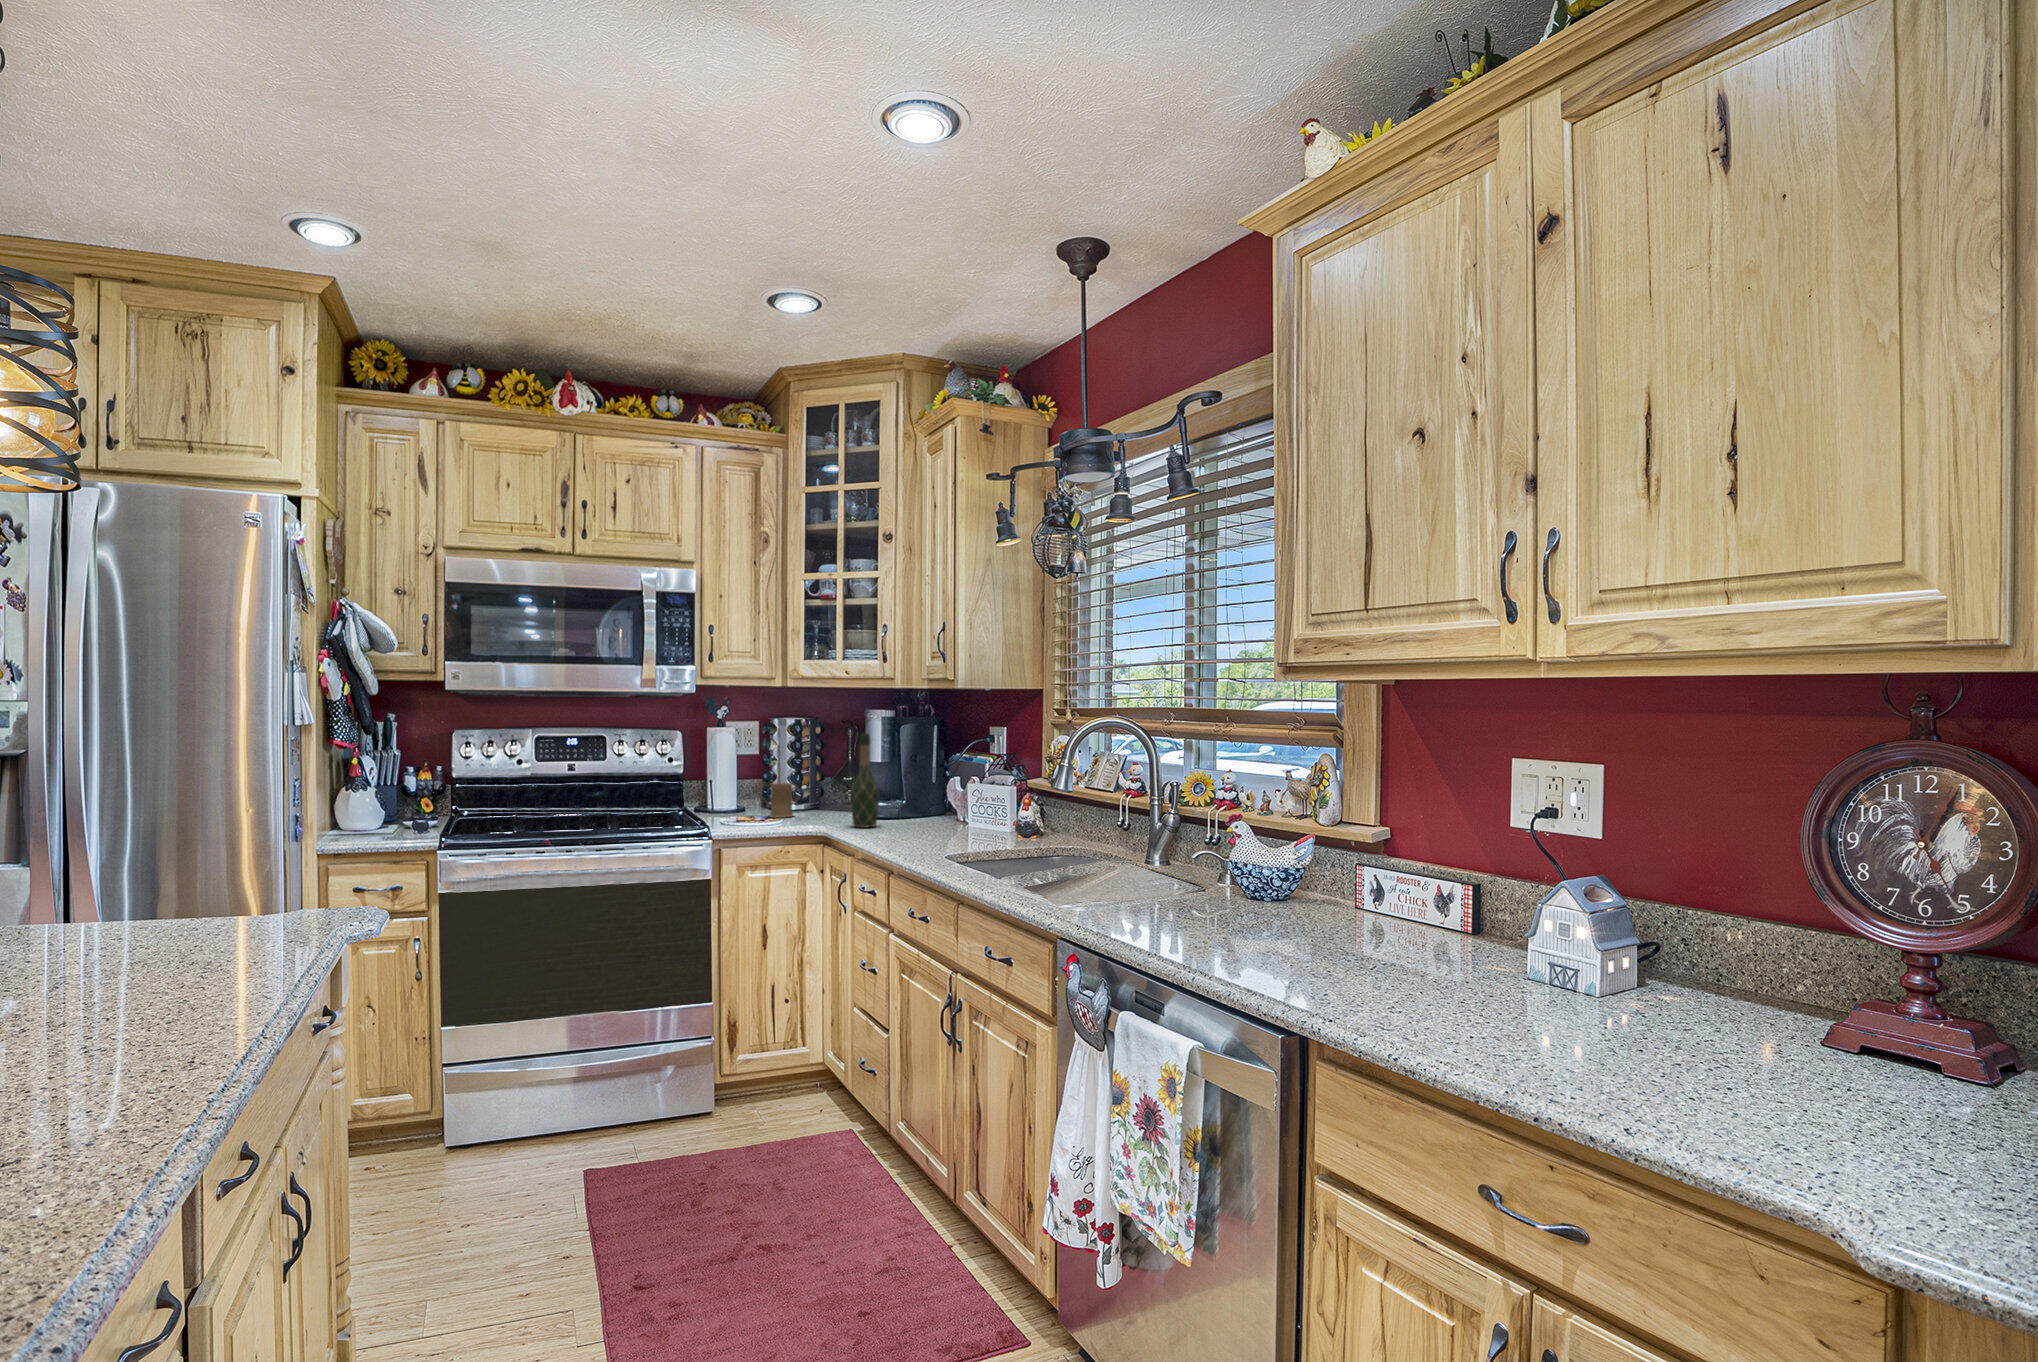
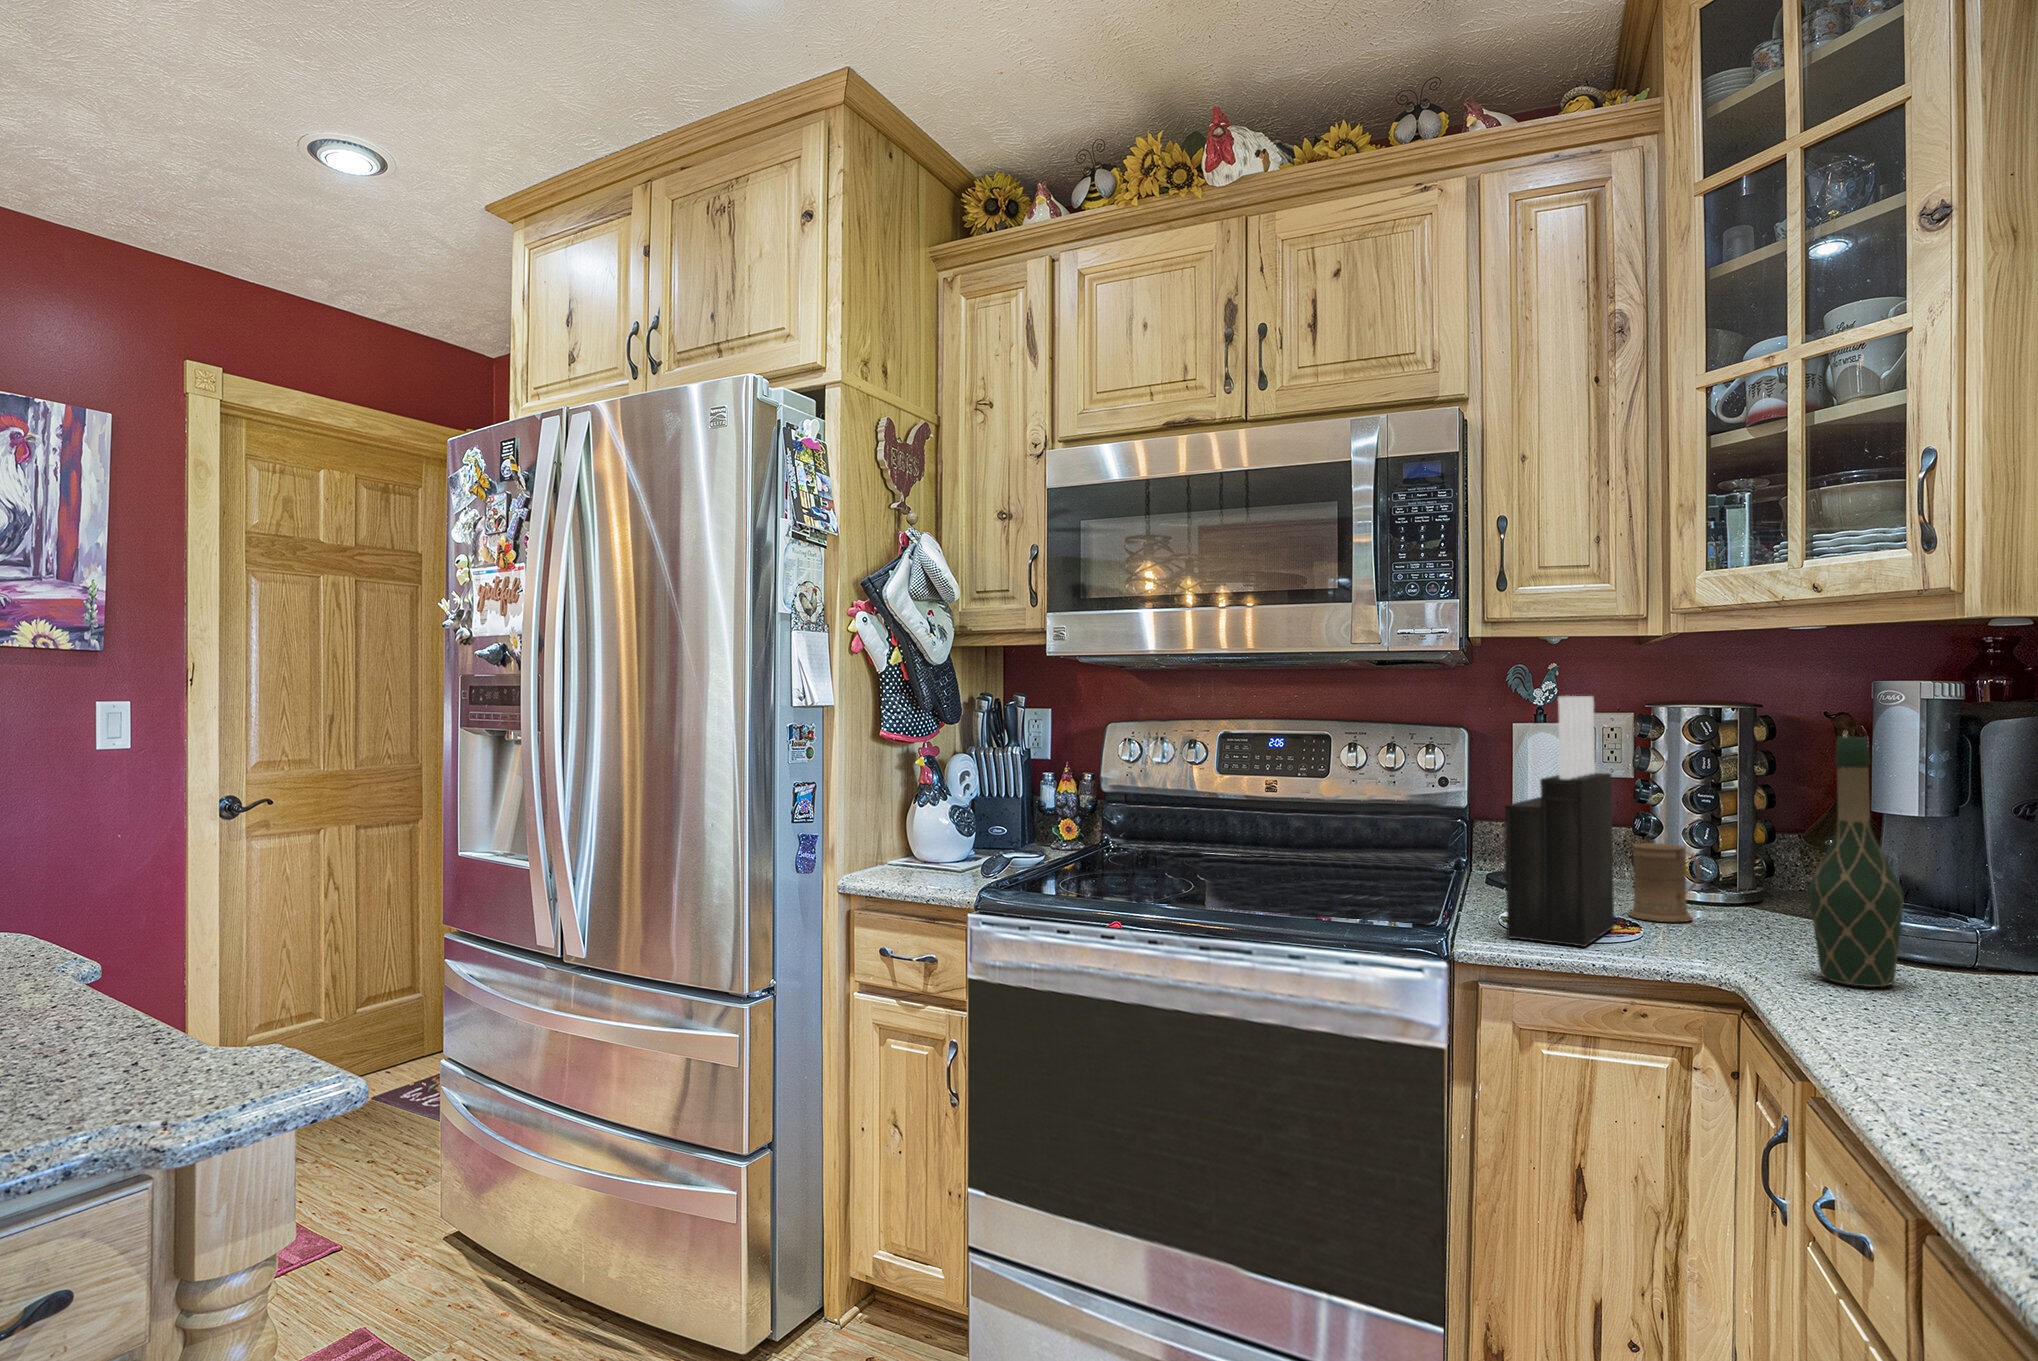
knife block: none [727,716,769,828] -> present [1505,696,1614,947]

